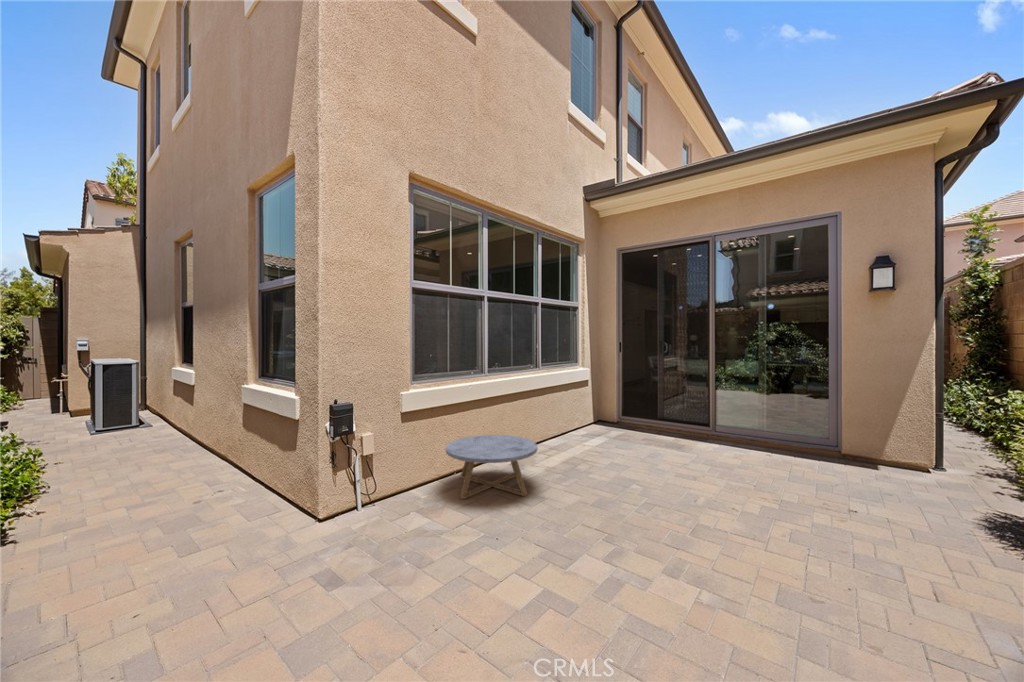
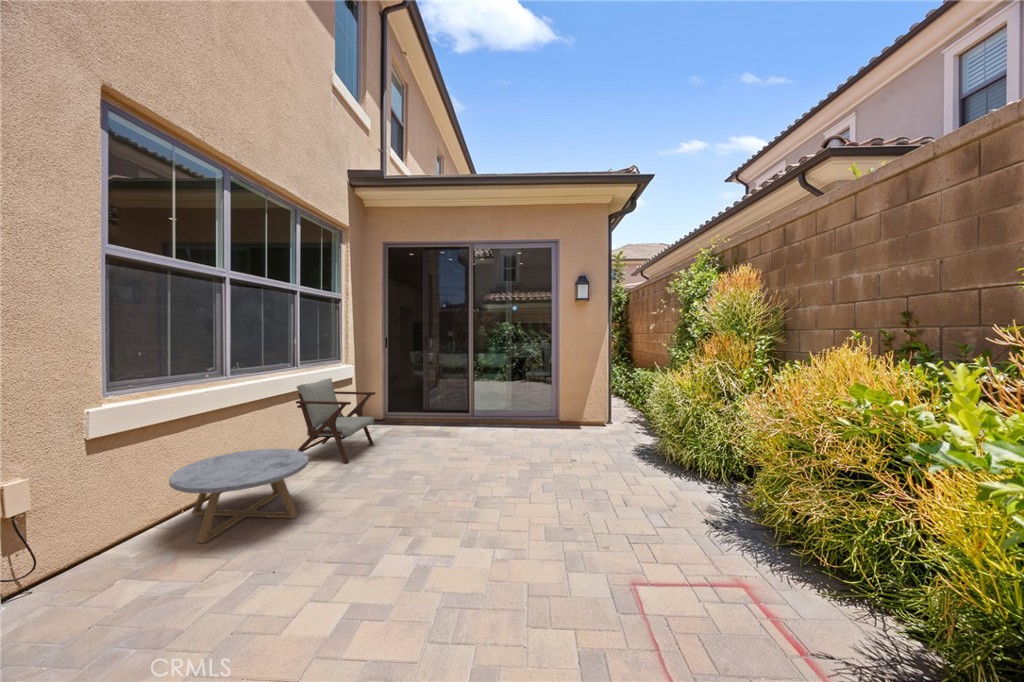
lounge chair: none [530,380,605,460] -> present [296,378,375,463]

